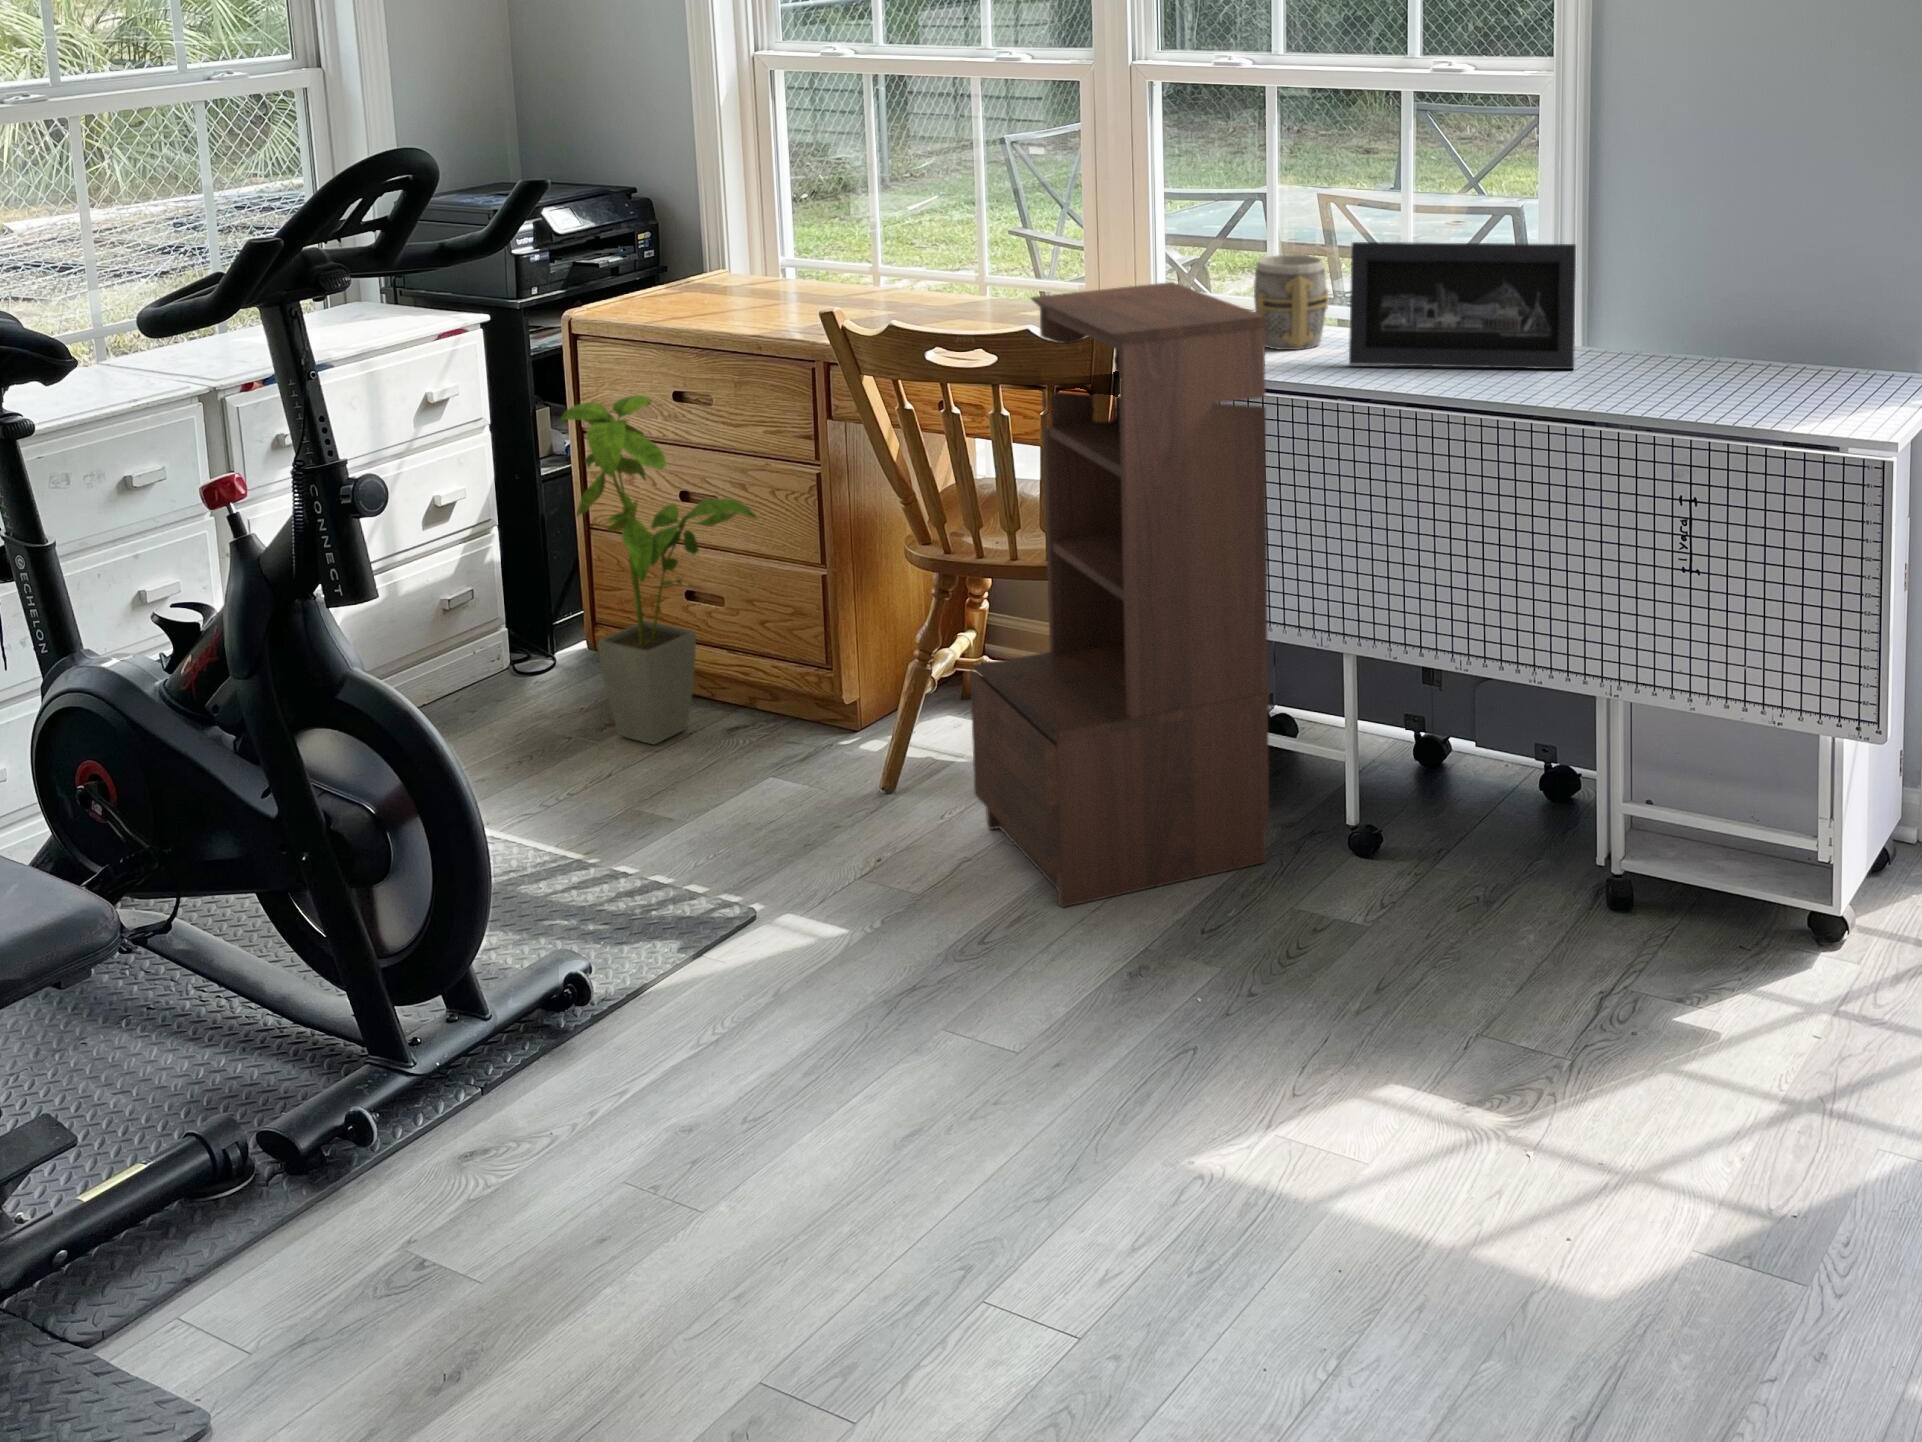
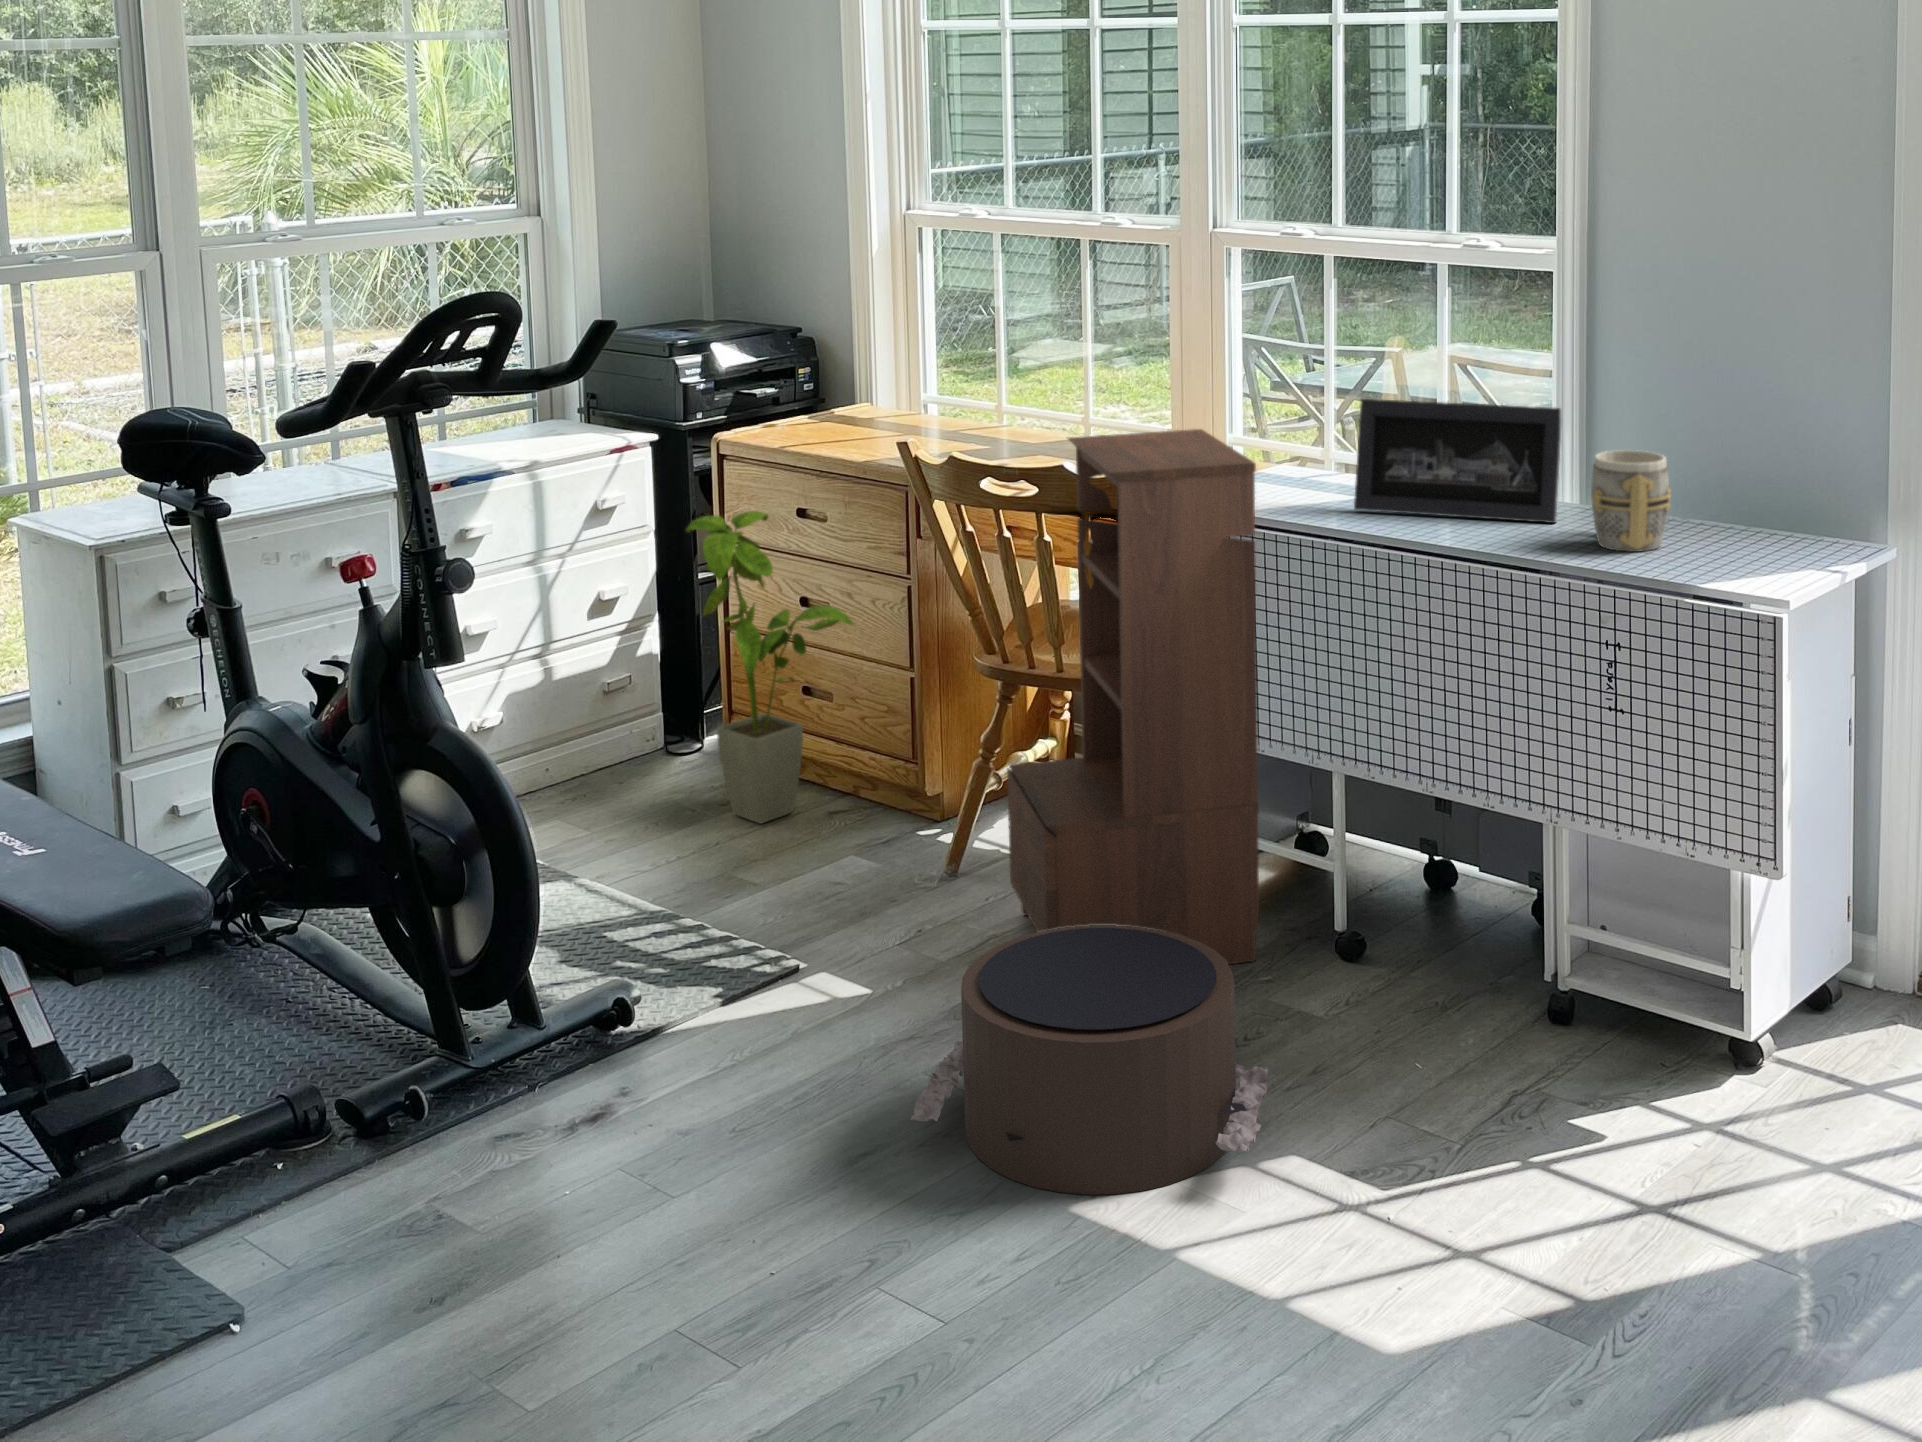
mug: present [1254,255,1328,350] -> present [1591,450,1671,552]
pouf: none [975,844,1376,1160] -> present [911,925,1268,1195]

